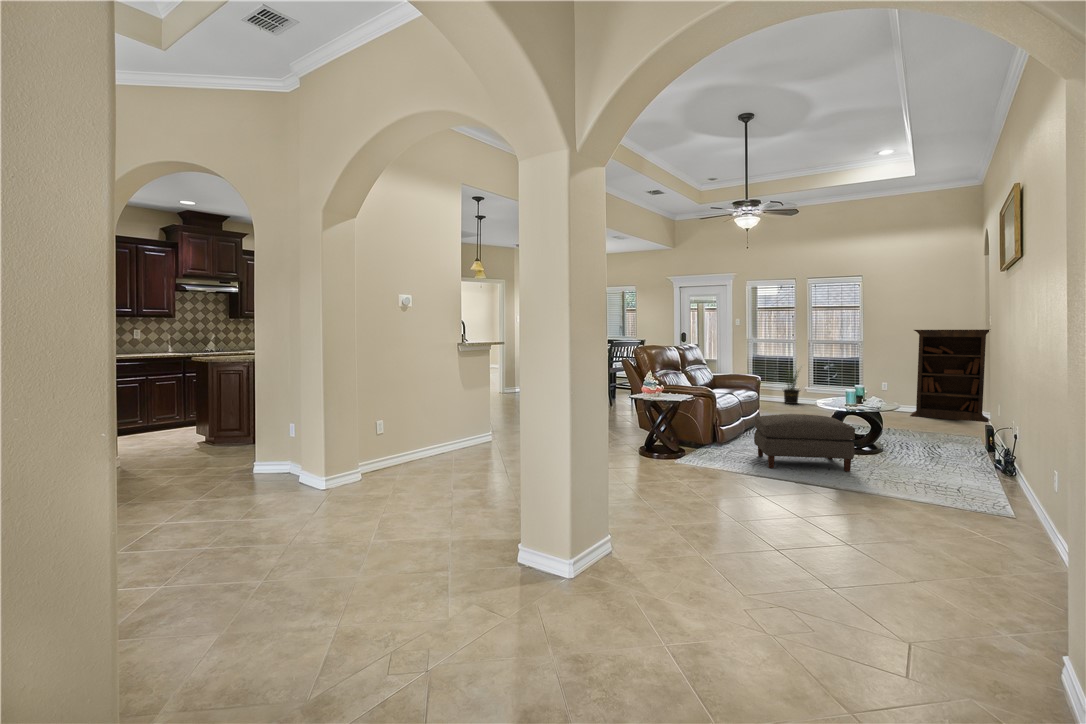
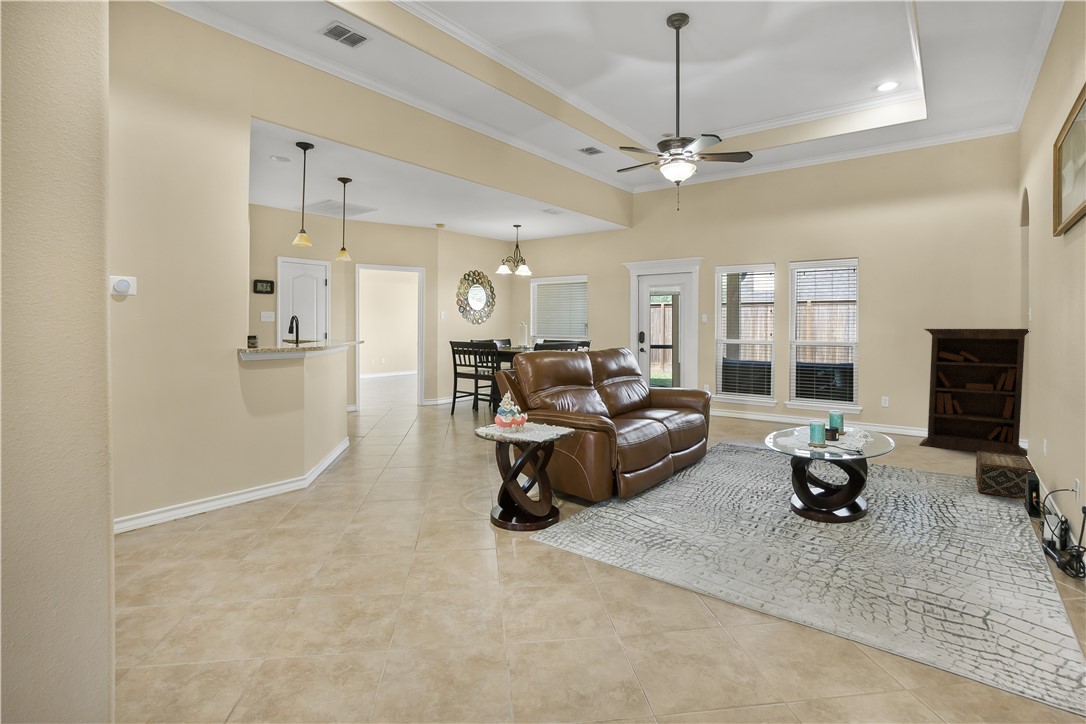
potted plant: present [783,371,800,404] -> none [751,371,785,424]
ottoman: present [754,414,855,472] -> none [666,462,811,563]
woven basket: none [952,414,992,444] -> present [976,451,1036,499]

